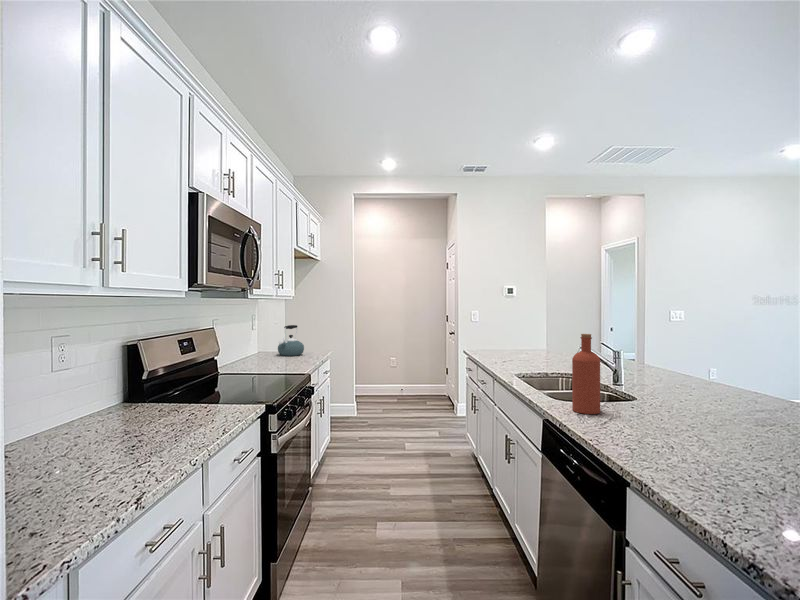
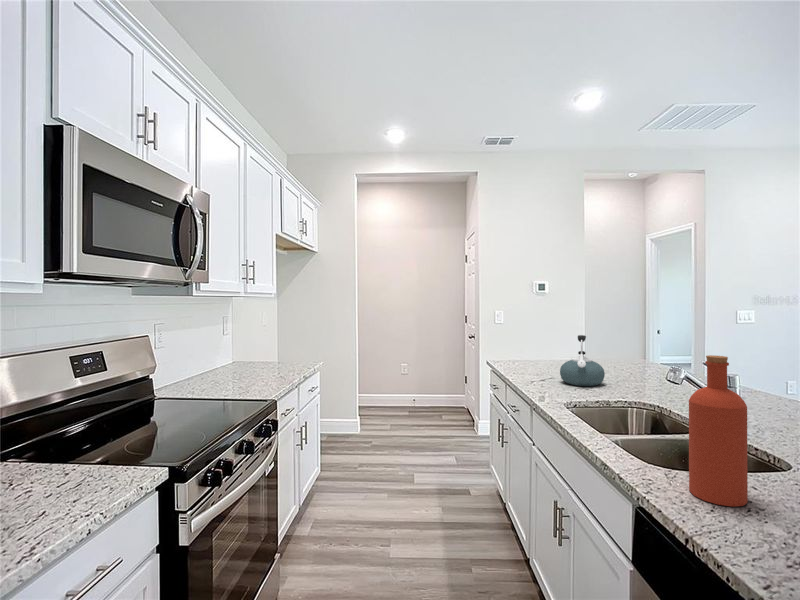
kettle: present [278,325,304,356] -> present [560,335,605,386]

